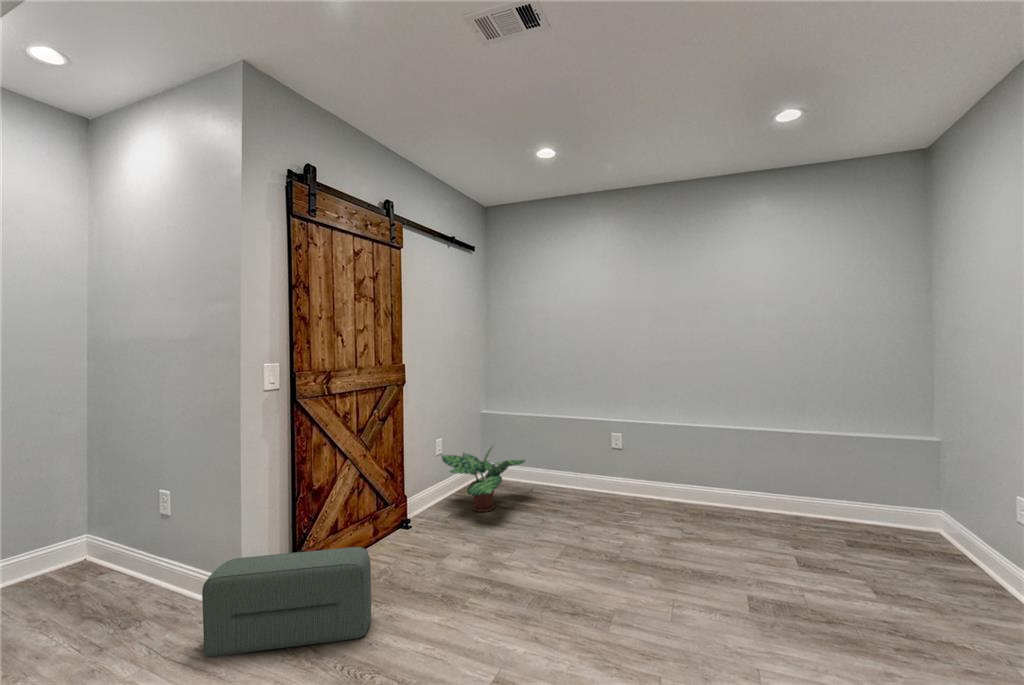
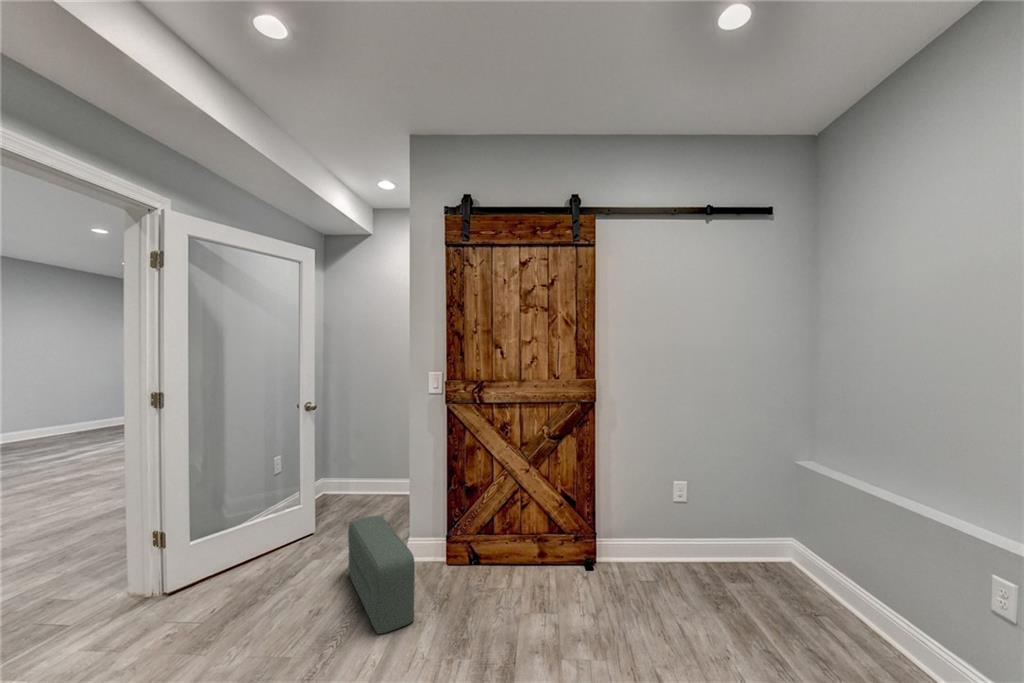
potted plant: present [442,447,525,512] -> none [634,501,795,610]

